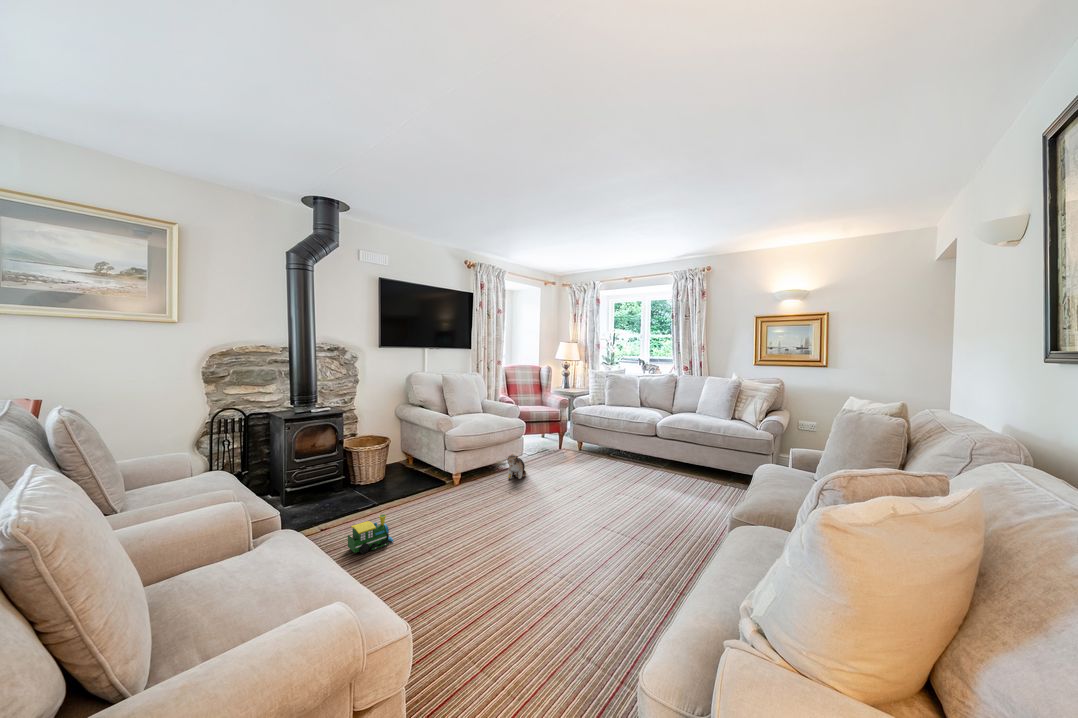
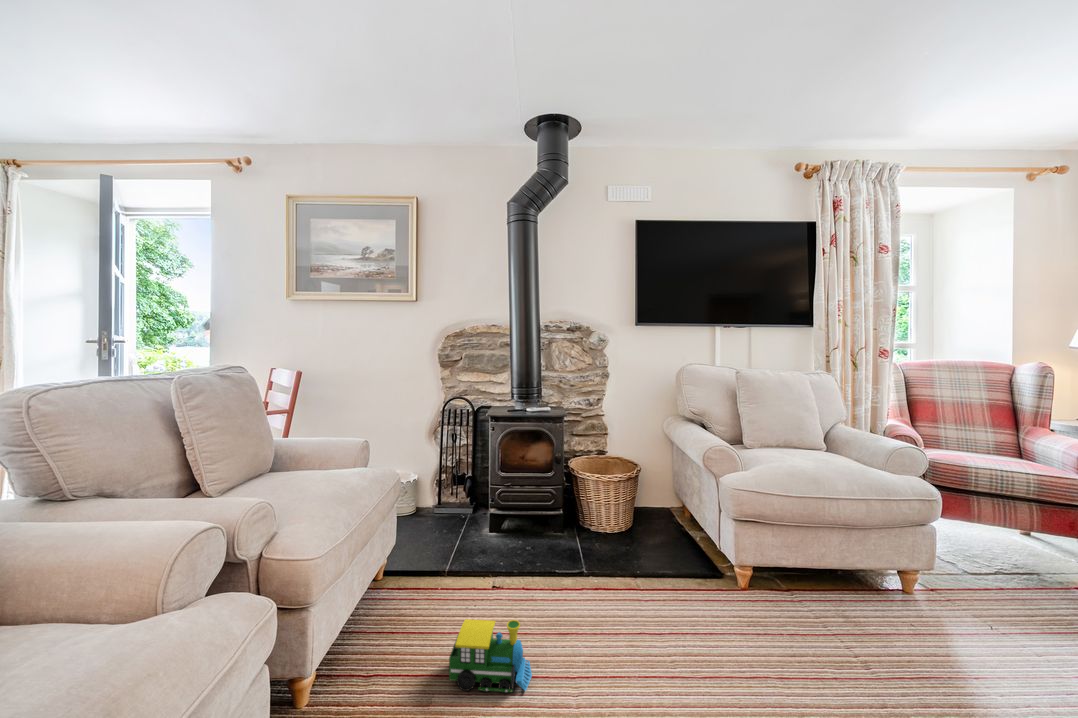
plush toy: present [507,454,526,479] -> none [871,570,950,647]

